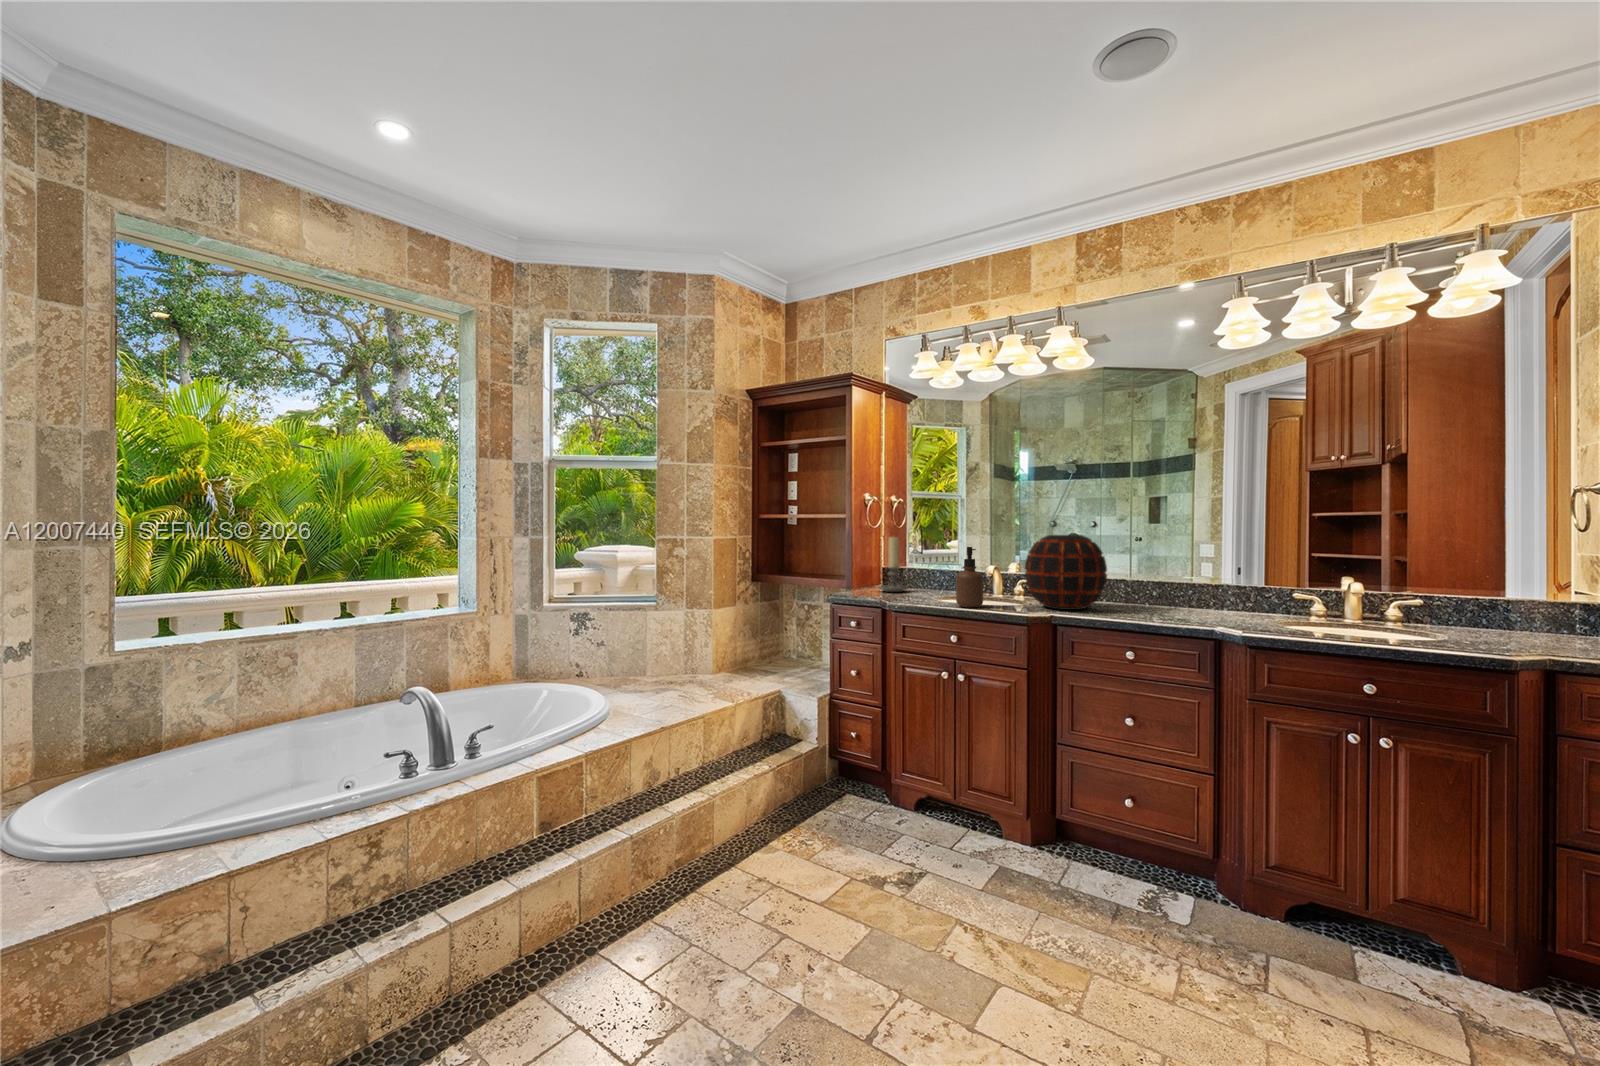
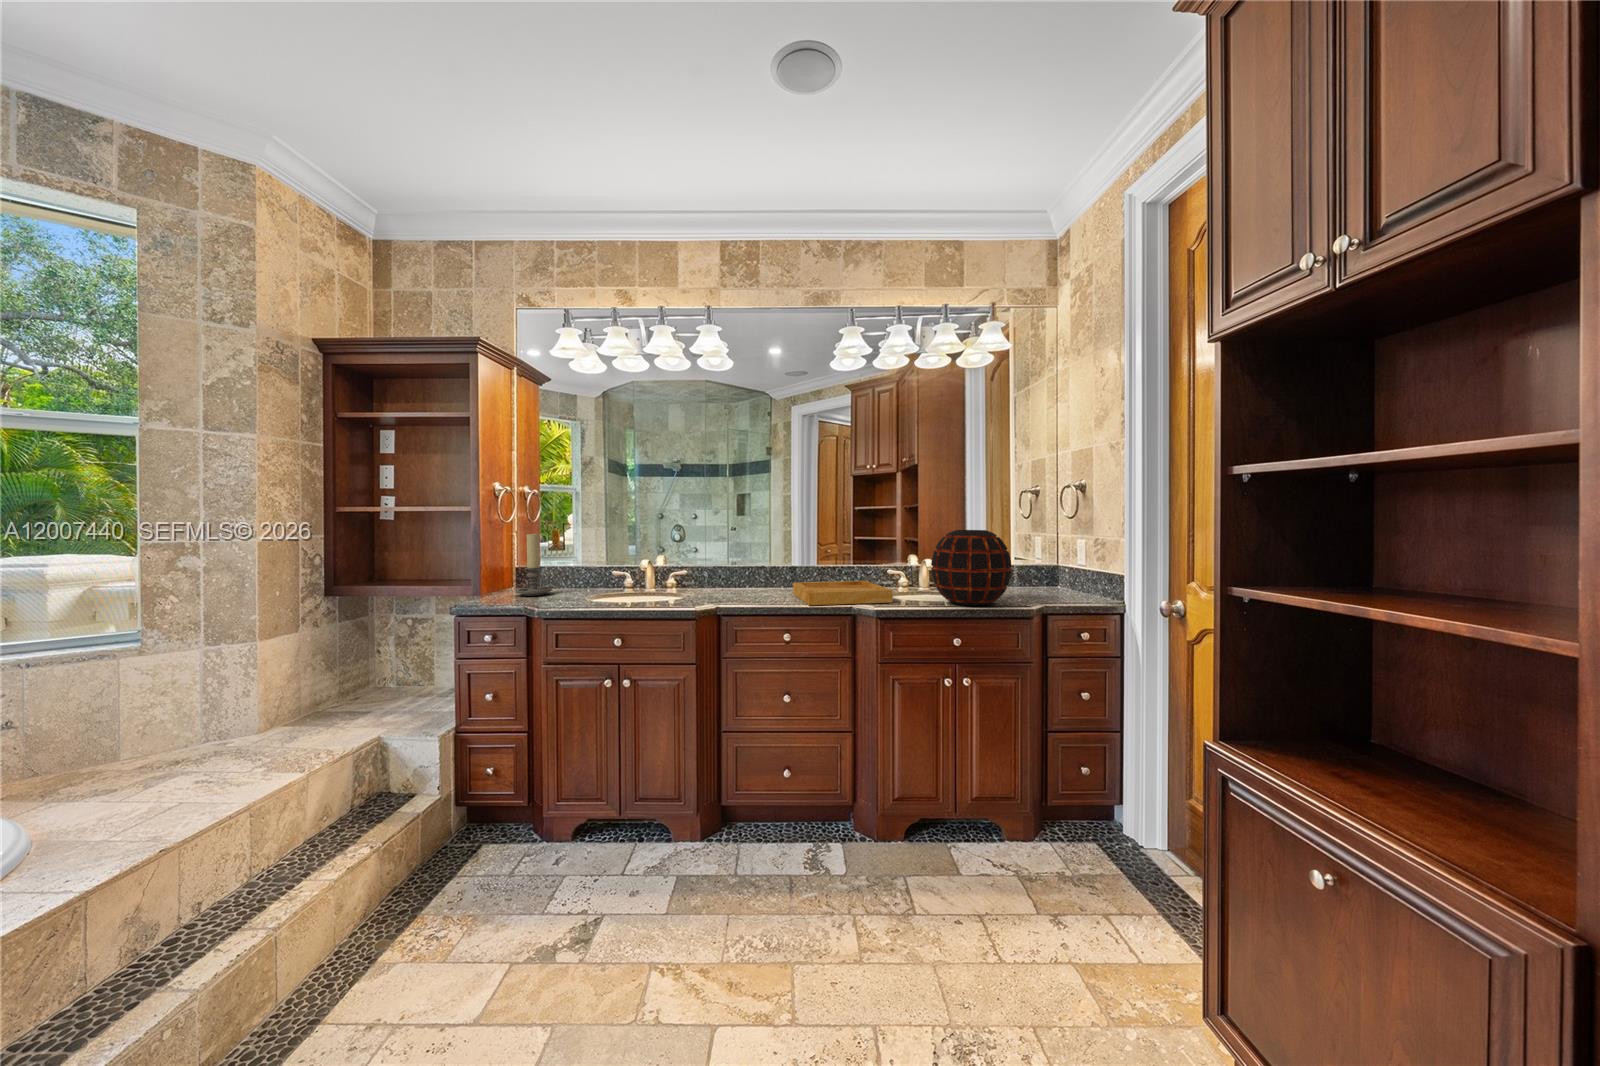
decorative vase: present [1025,535,1107,610] -> present [931,530,1012,606]
soap dispenser: present [956,547,983,608] -> none [617,544,645,608]
tray: none [1155,597,1281,627] -> present [793,581,893,605]

